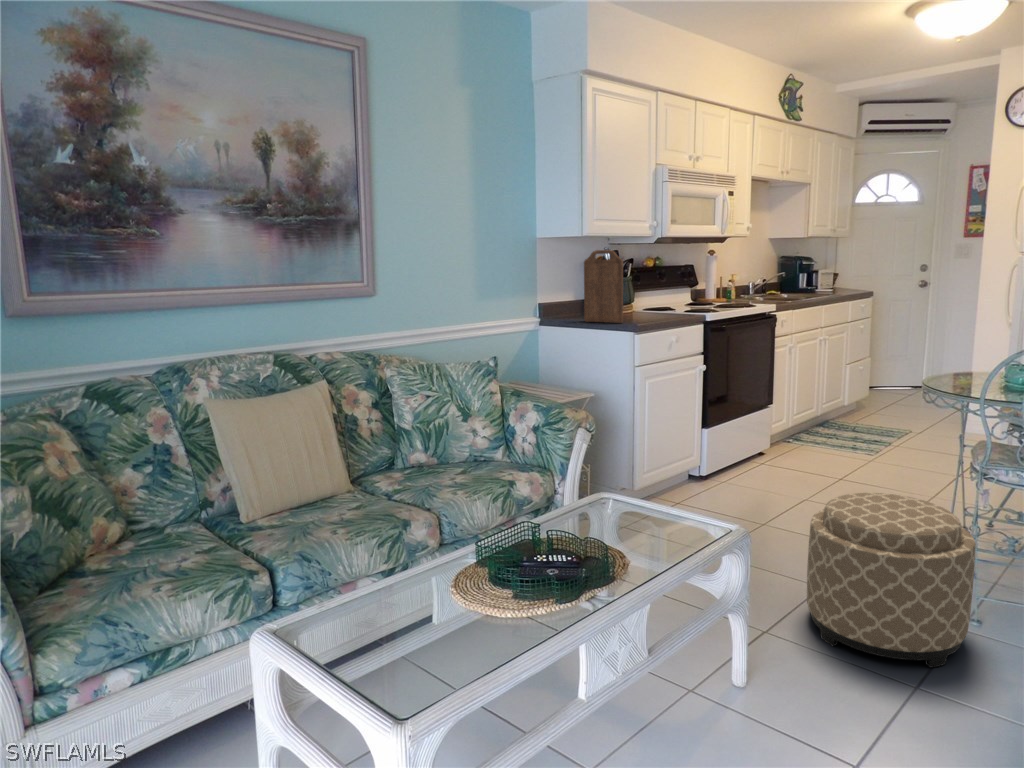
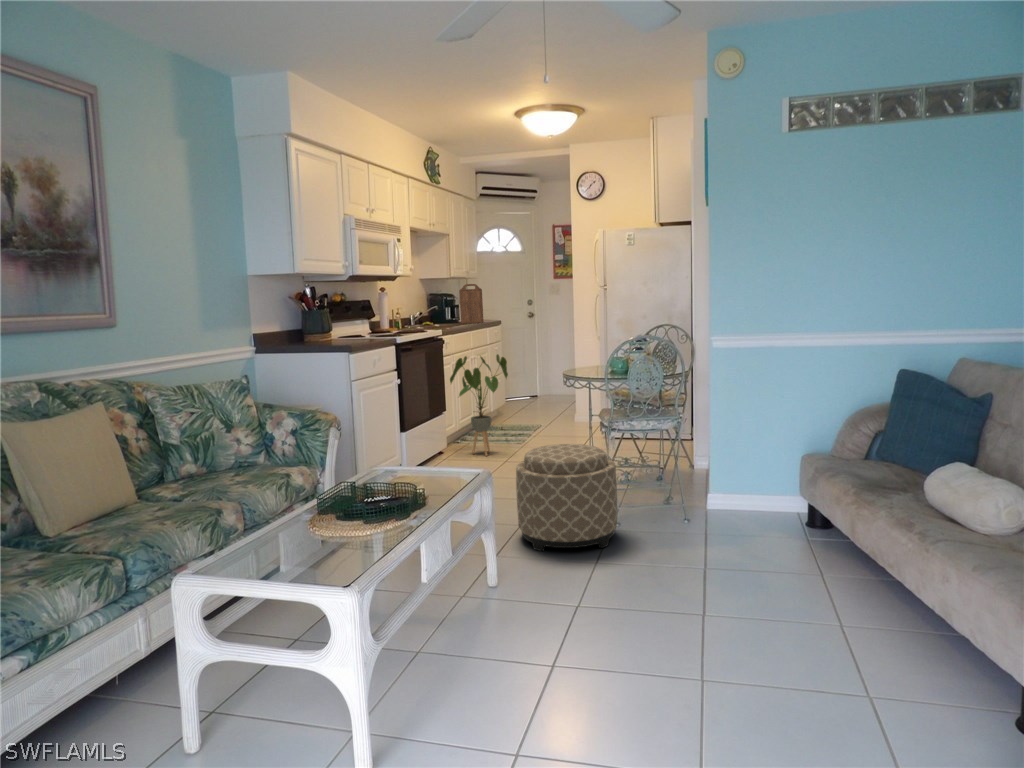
cutting board: present [584,250,623,323] -> present [459,284,484,324]
house plant: none [778,340,859,468] -> present [450,354,508,456]

